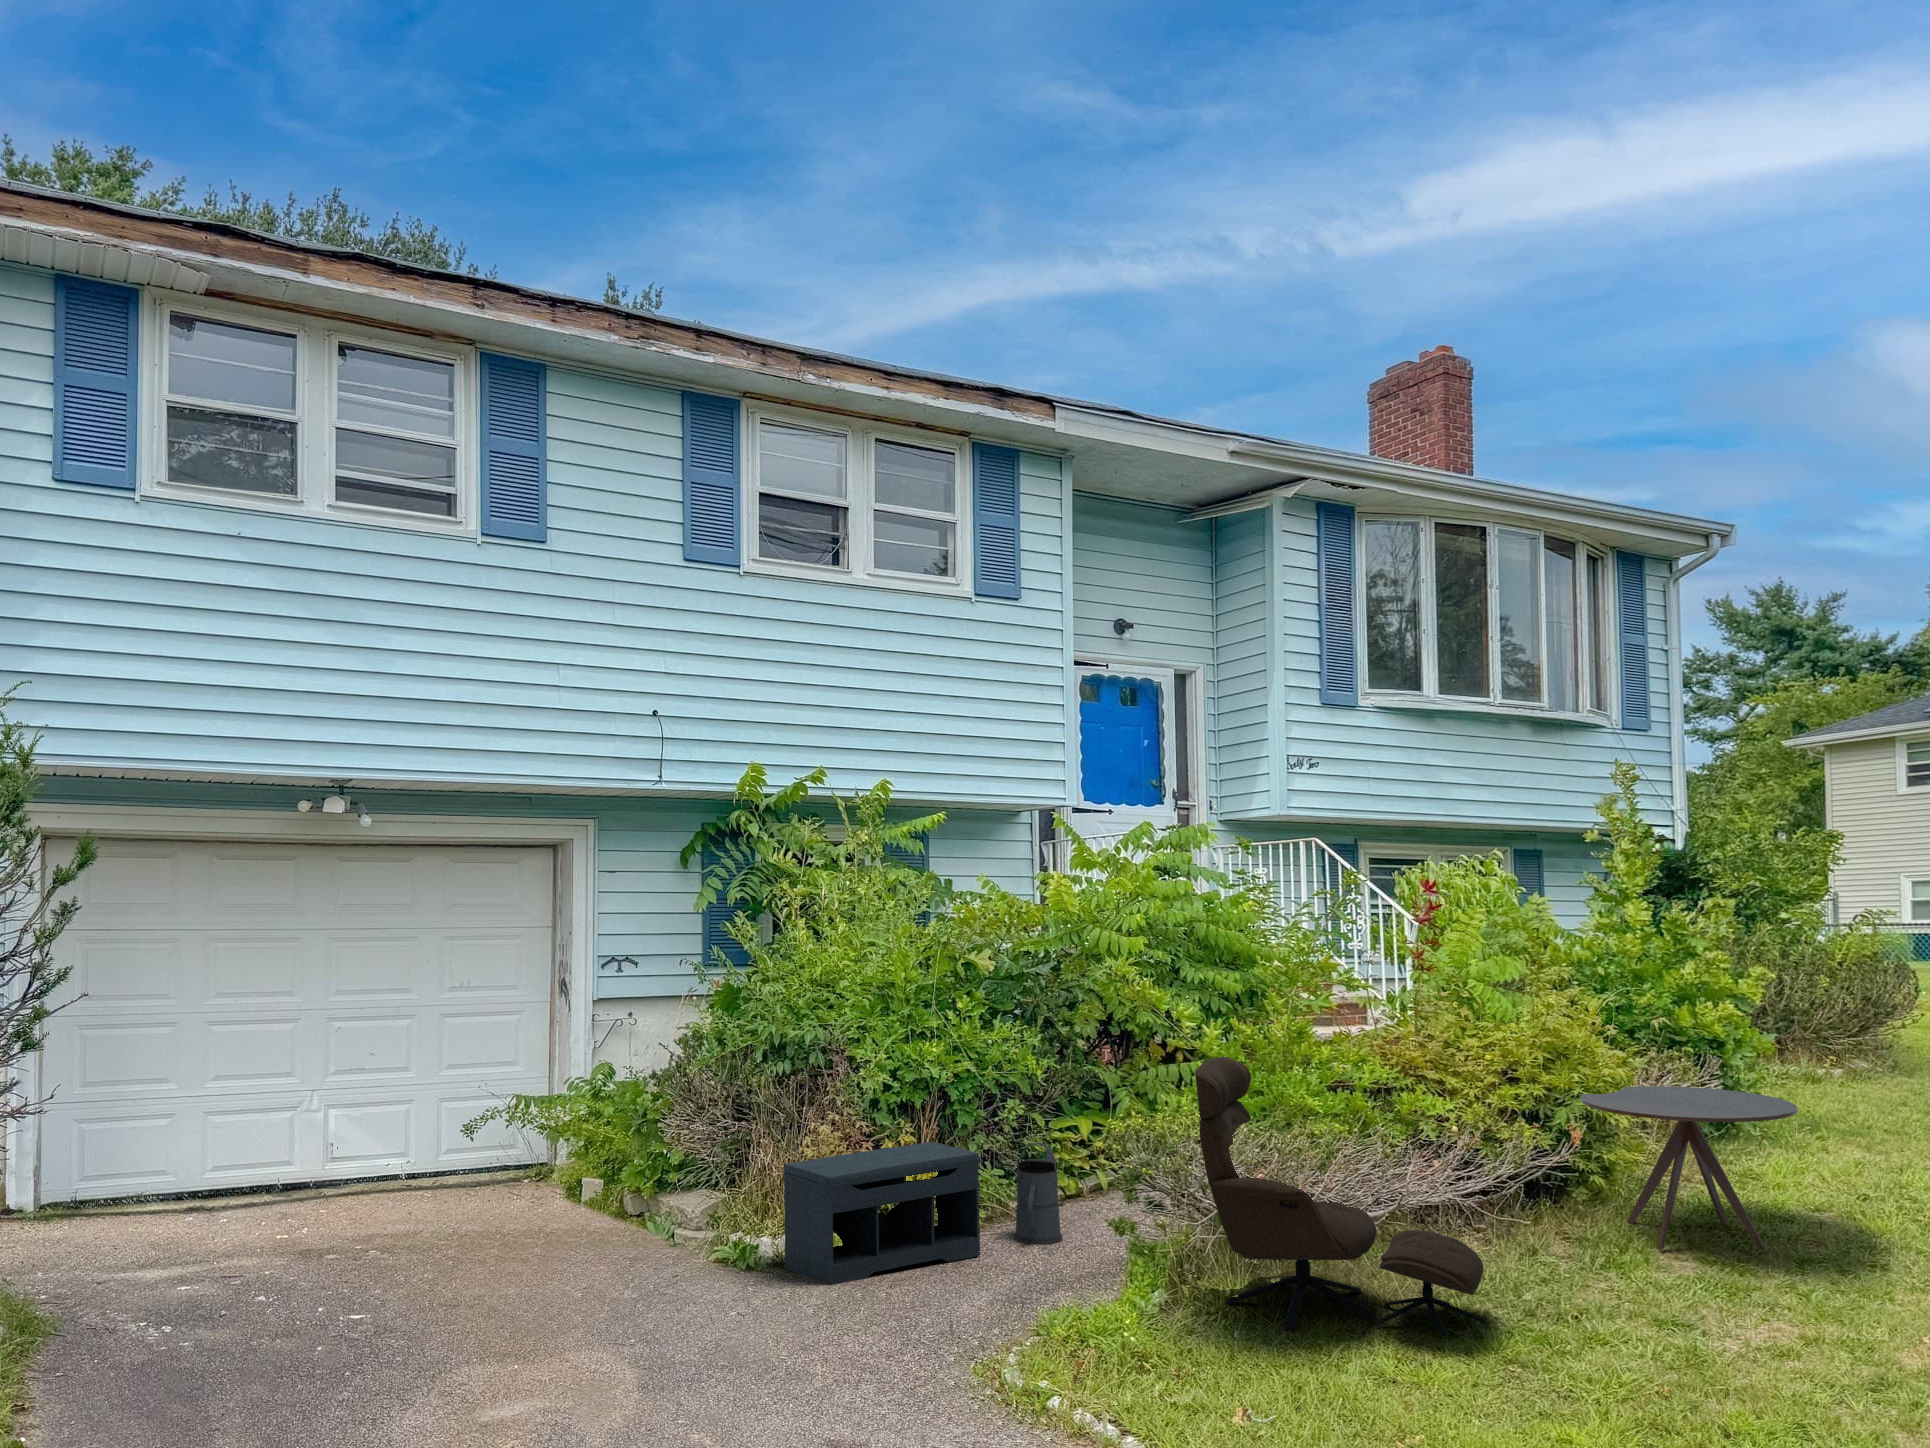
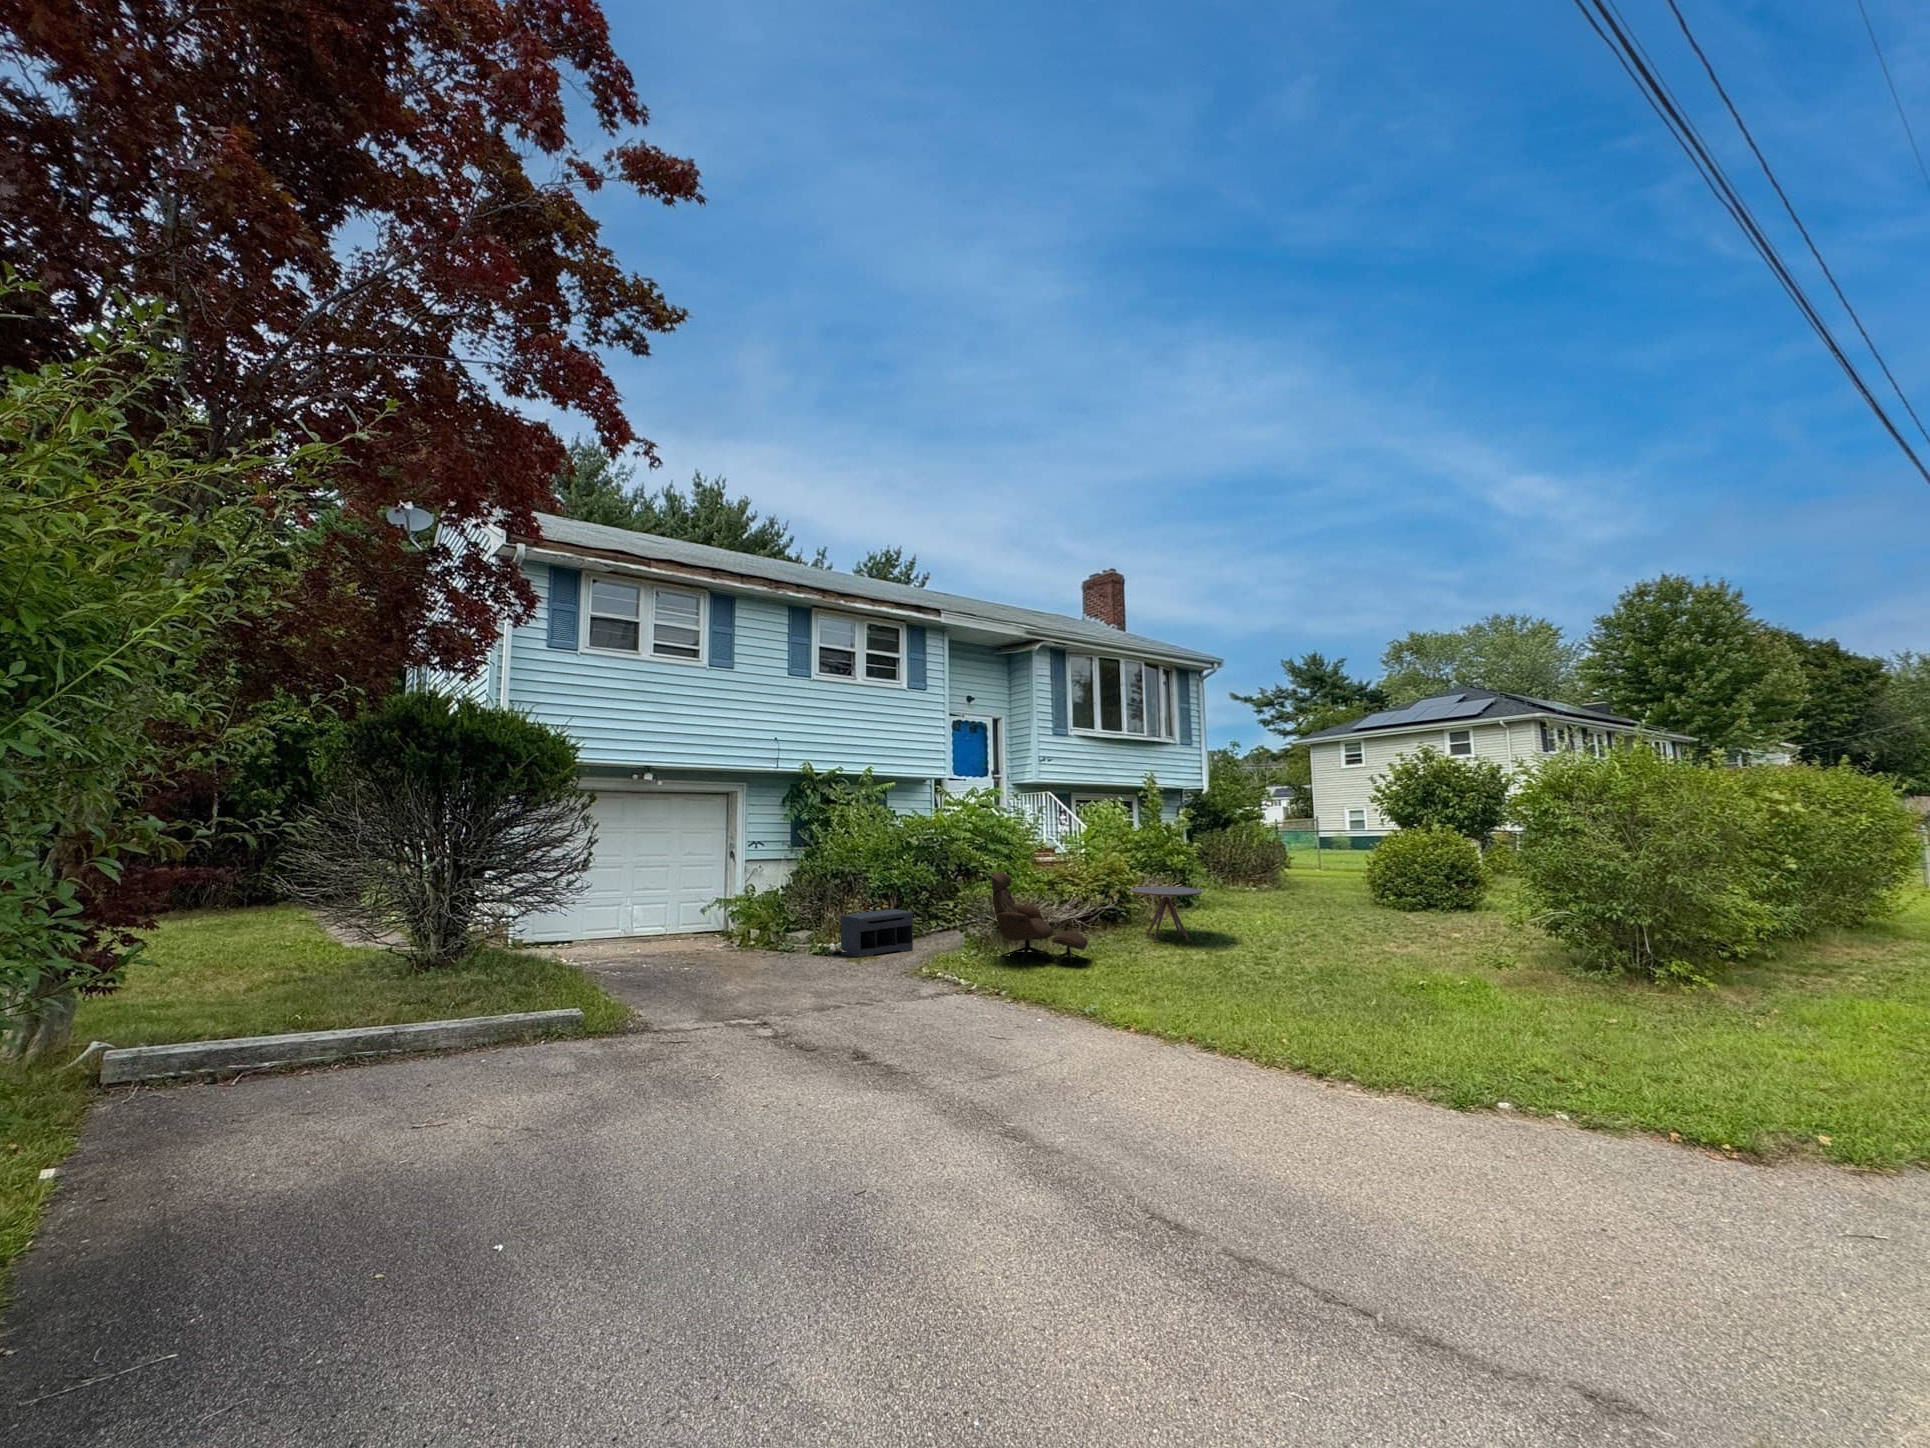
watering can: present [1014,1143,1063,1245] -> none [925,909,943,947]

